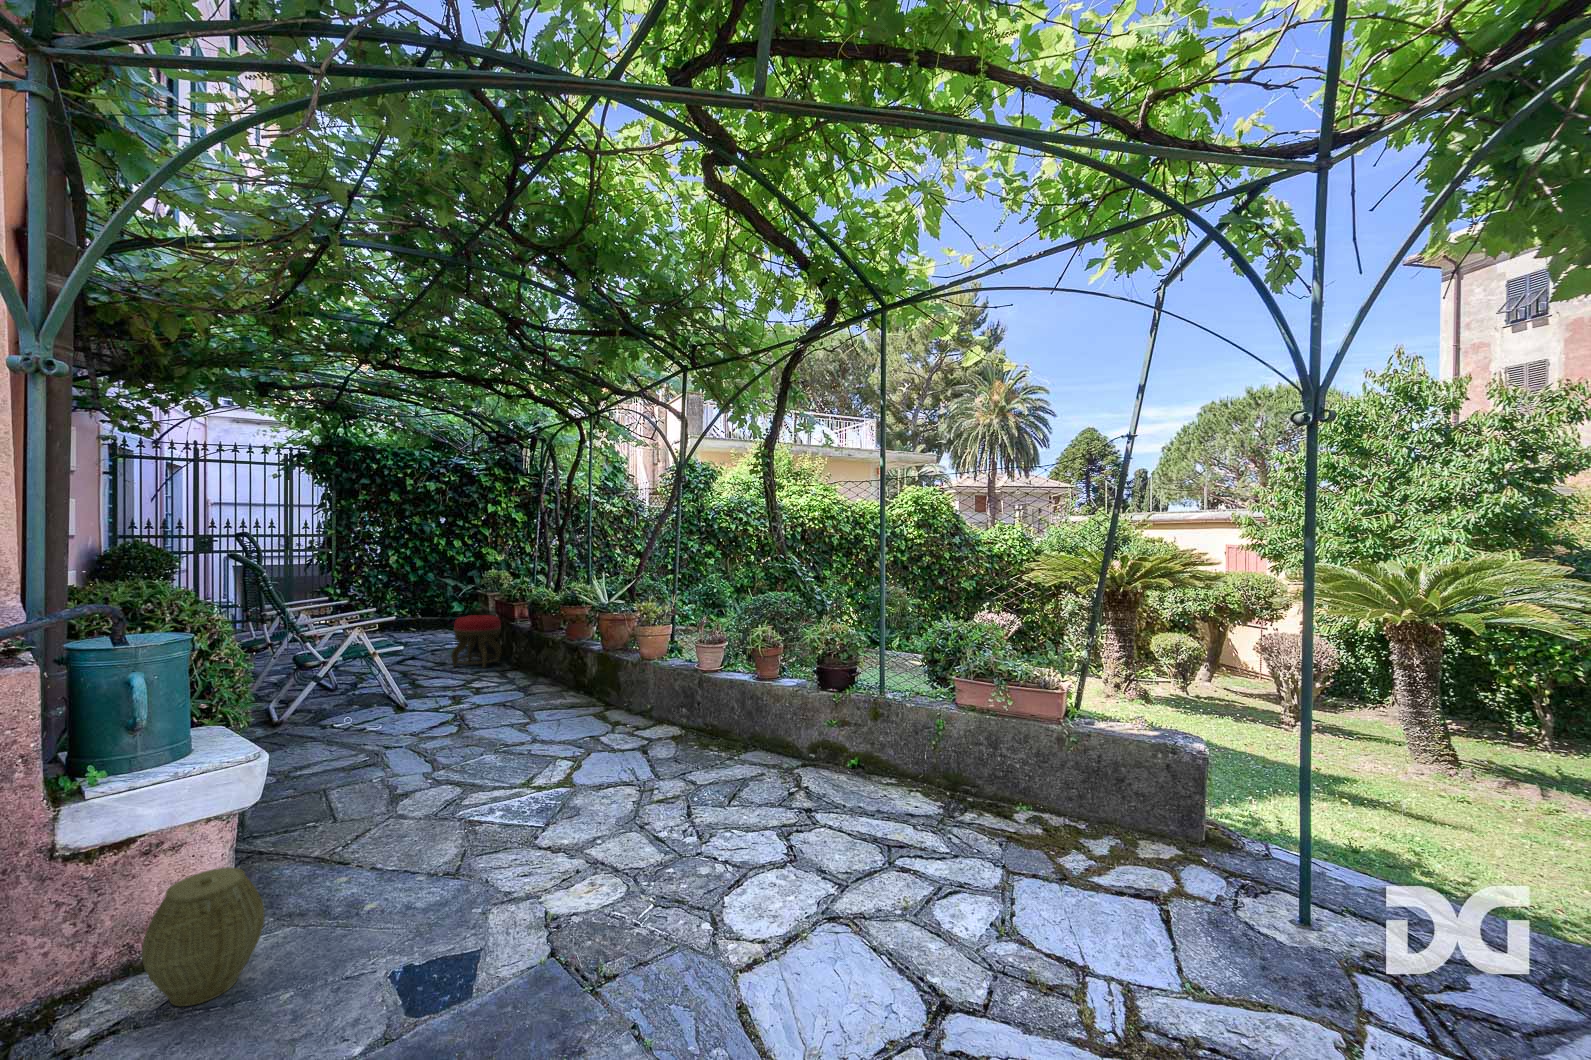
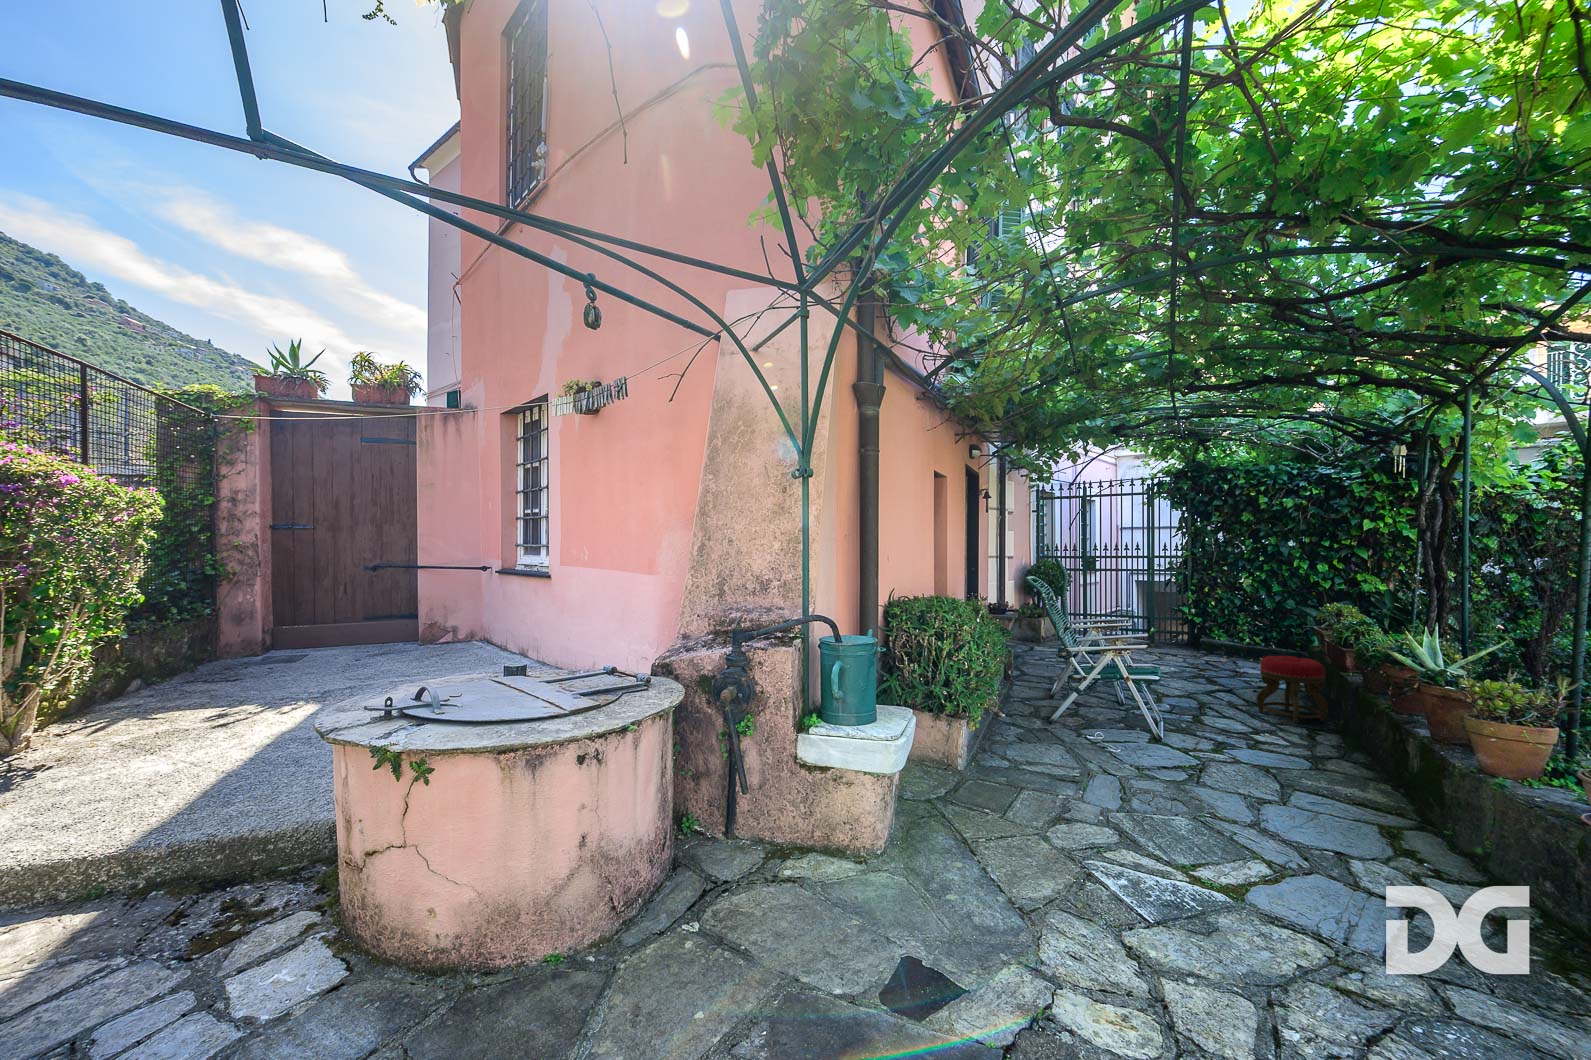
woven basket: present [142,867,264,1006] -> none [792,793,858,888]

